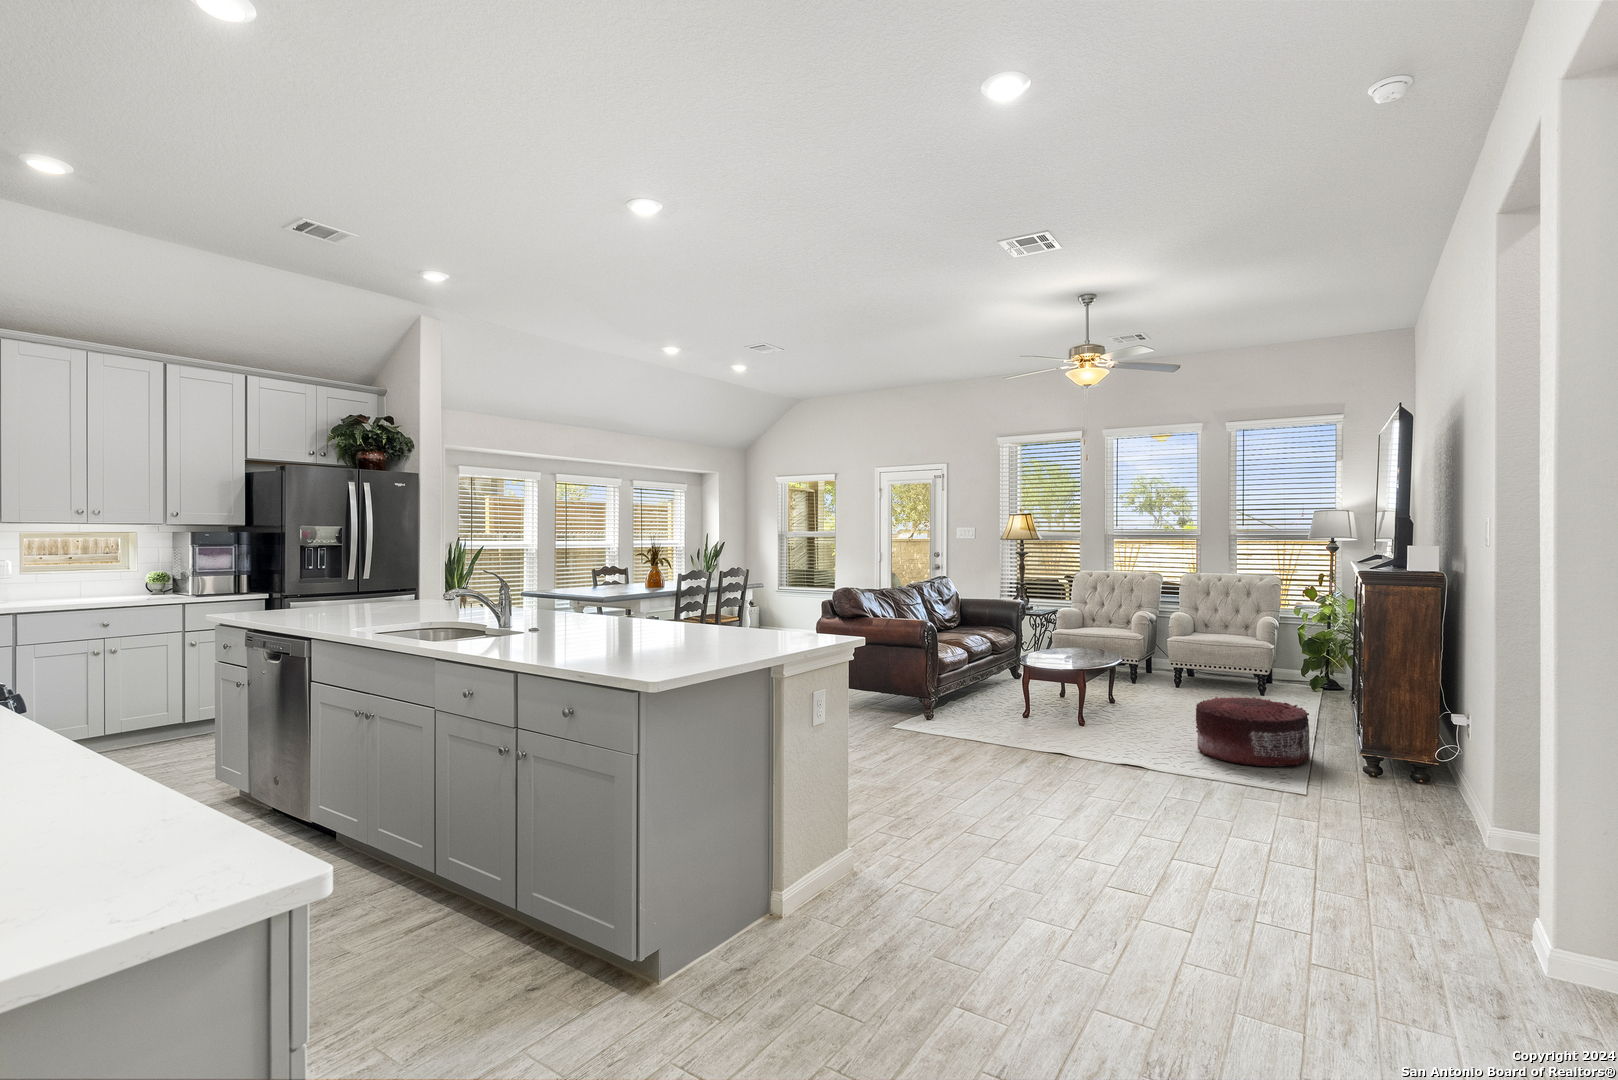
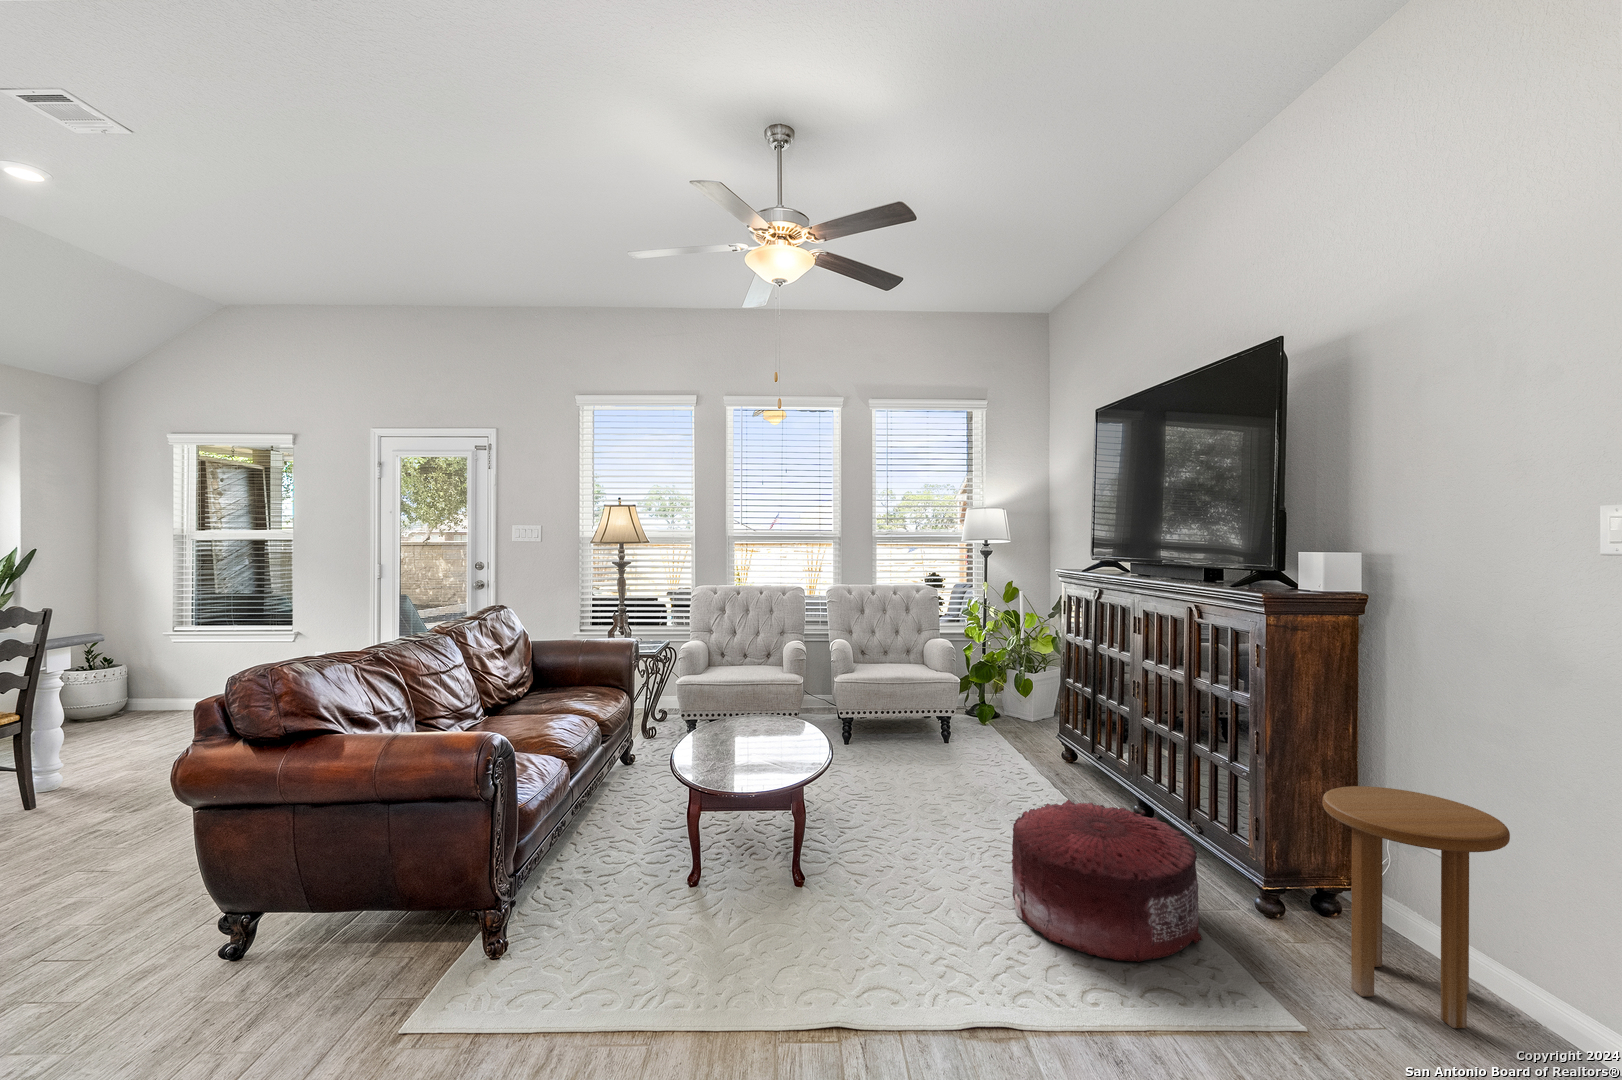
side table: none [1353,684,1454,804] -> present [1322,786,1510,1028]

